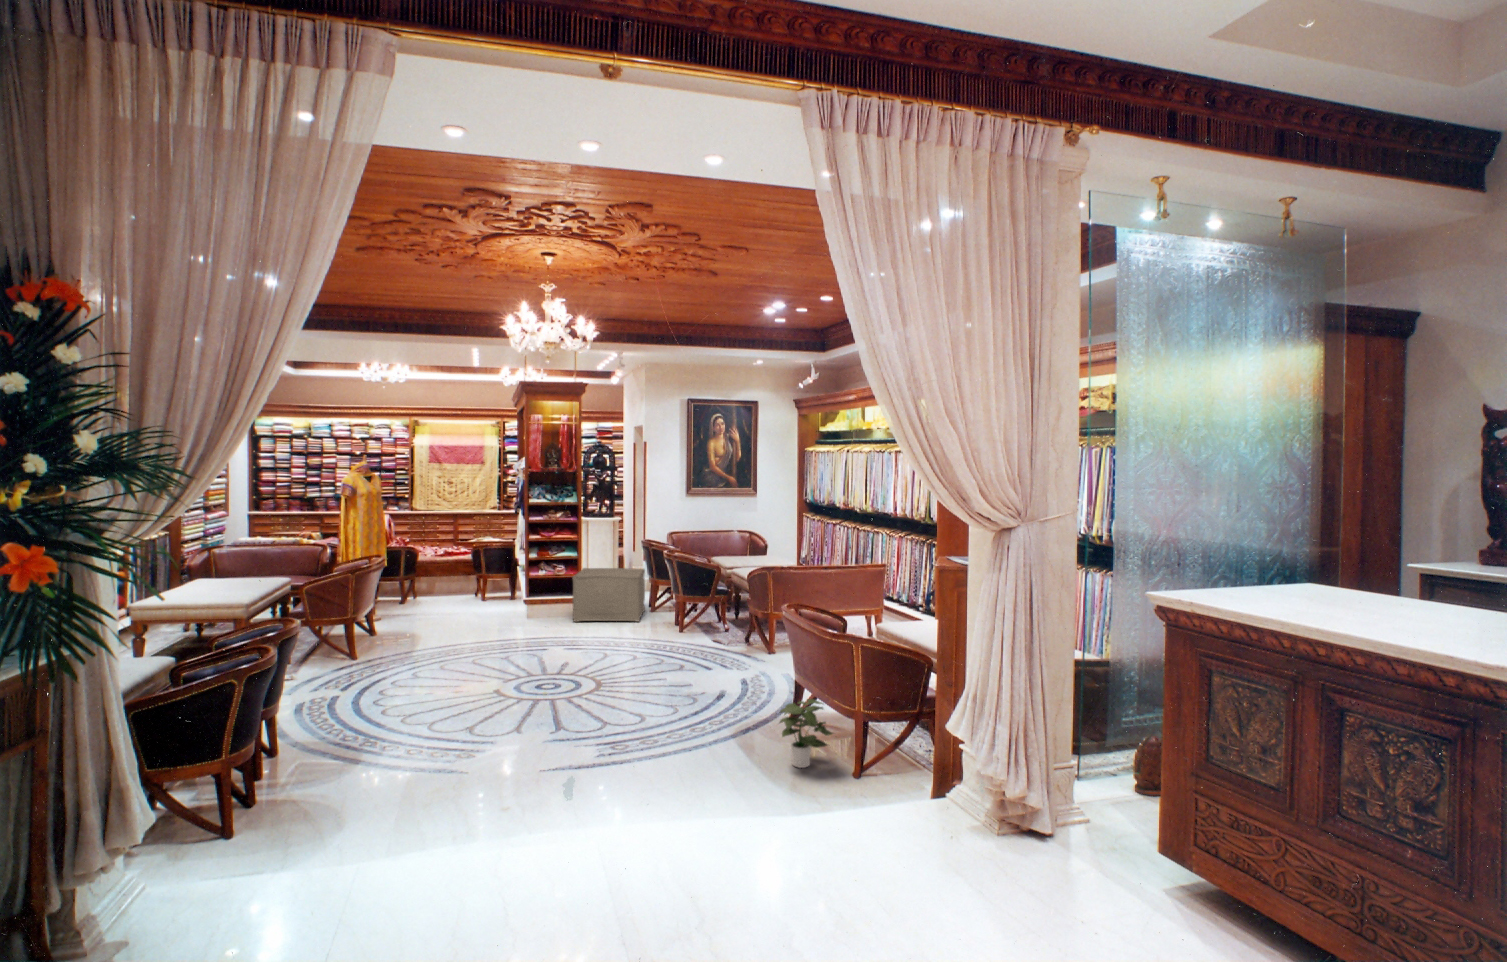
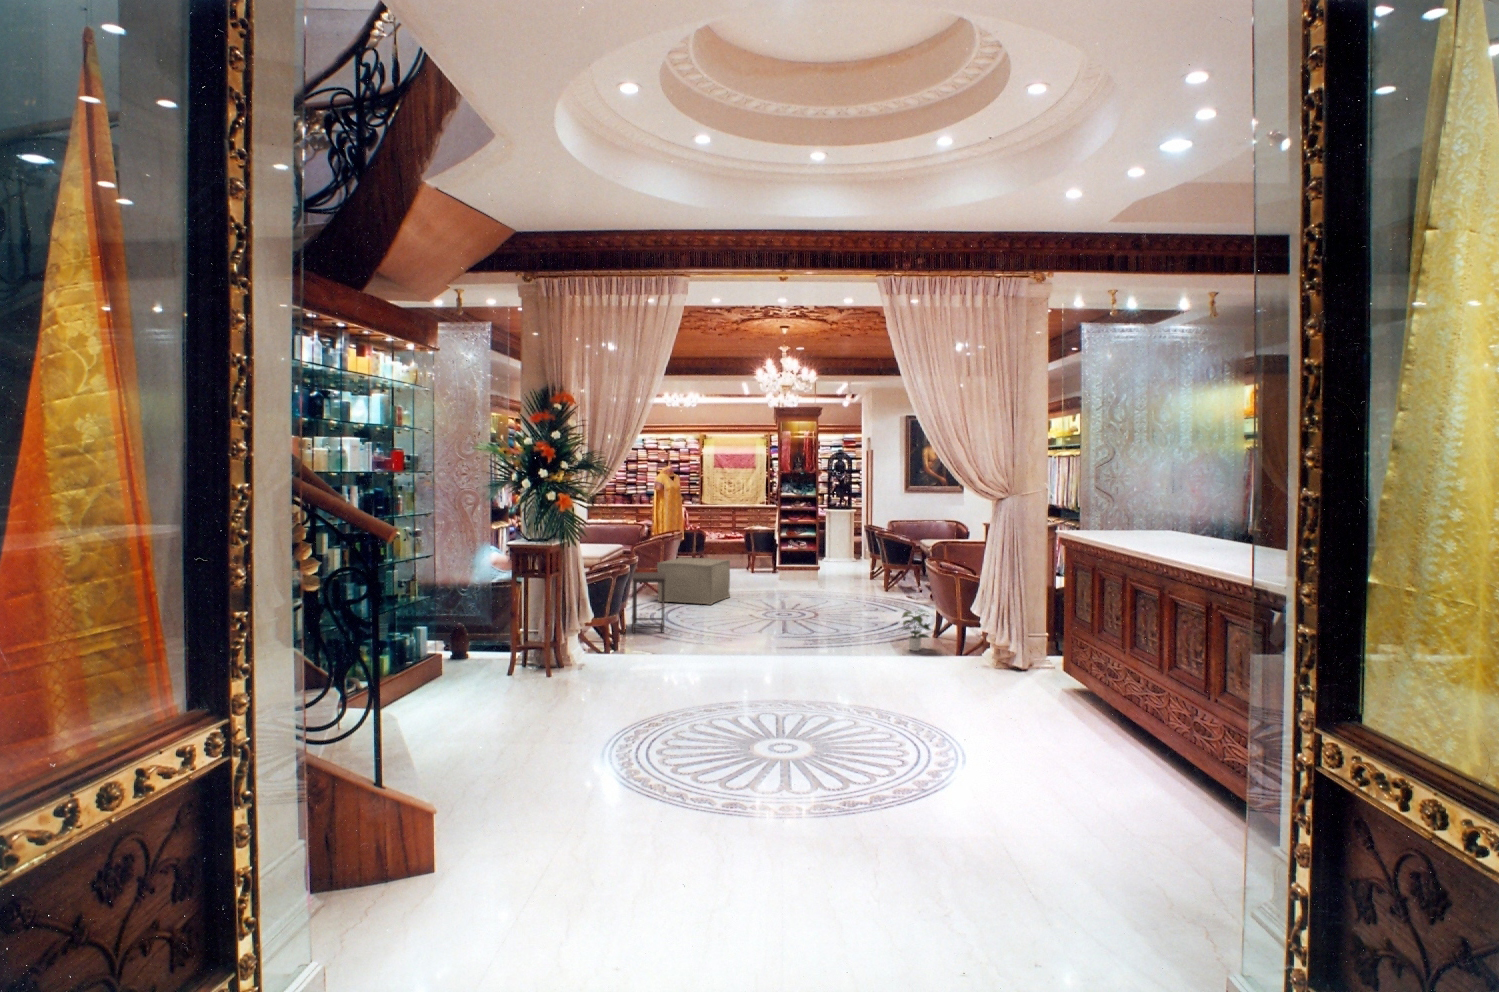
ottoman: present [573,568,645,622] -> present [657,557,730,605]
side table: none [279,650,351,779] -> present [632,573,665,632]

